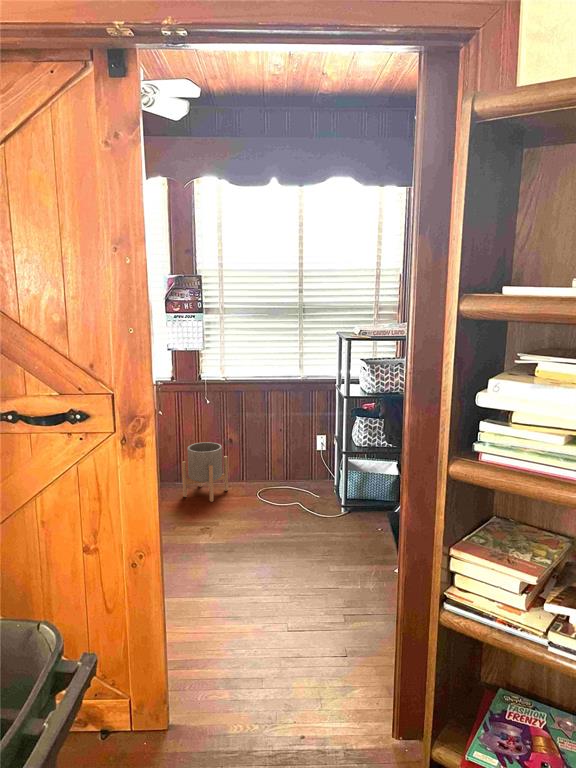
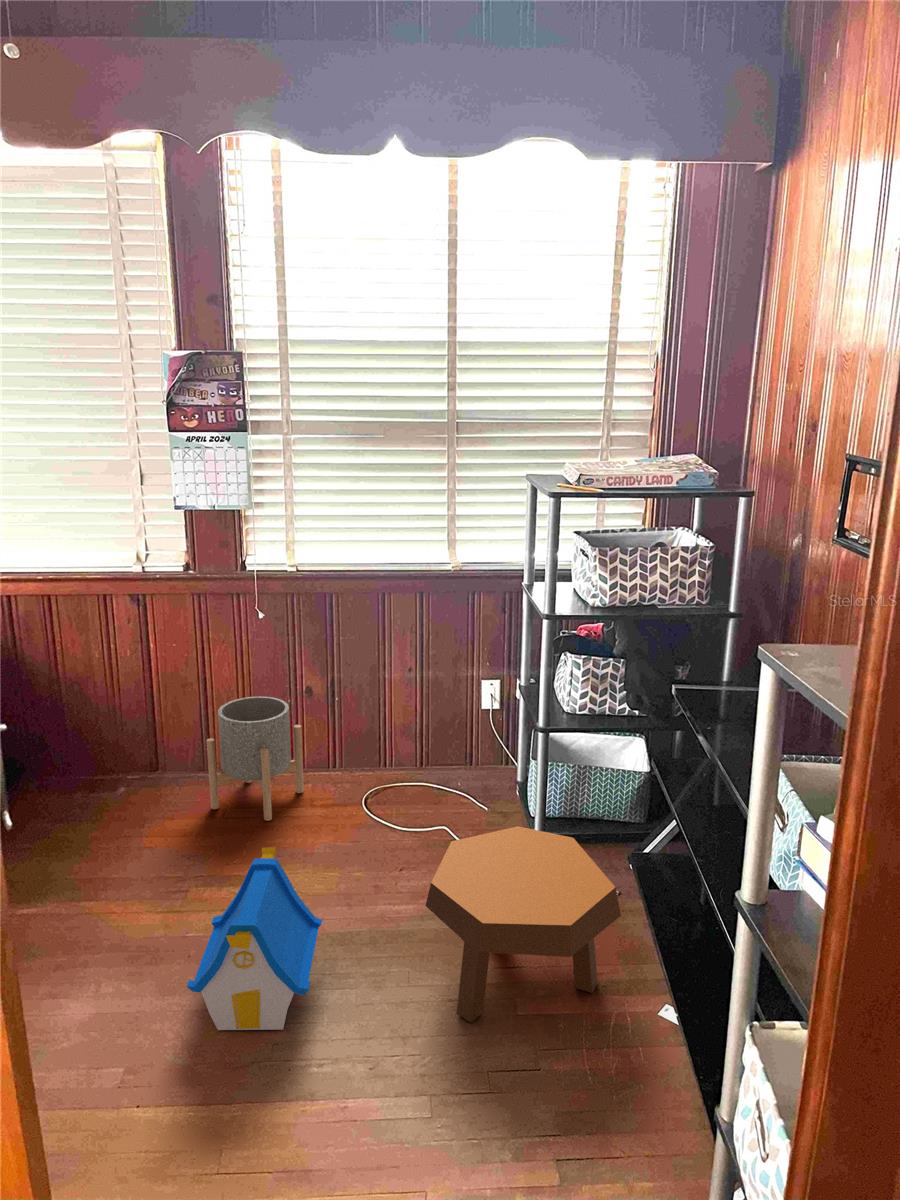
footstool: none [289,494,378,575] -> present [425,826,621,1022]
toy house: none [183,500,242,577] -> present [187,847,322,1030]

